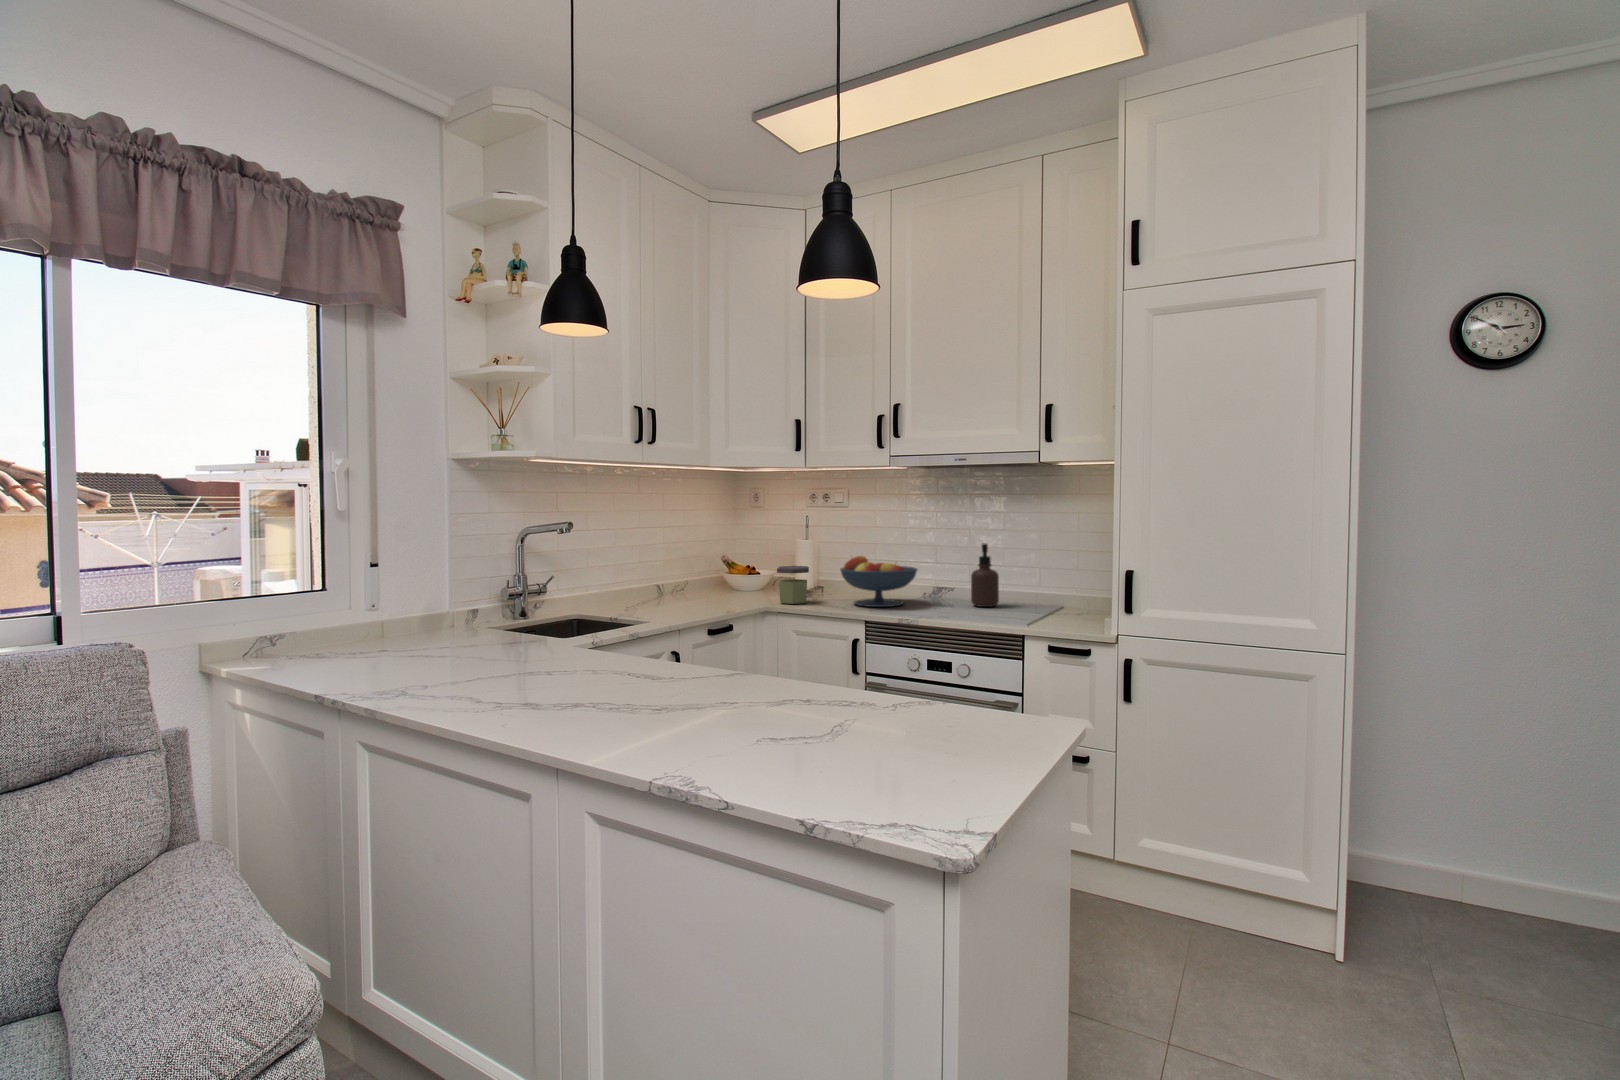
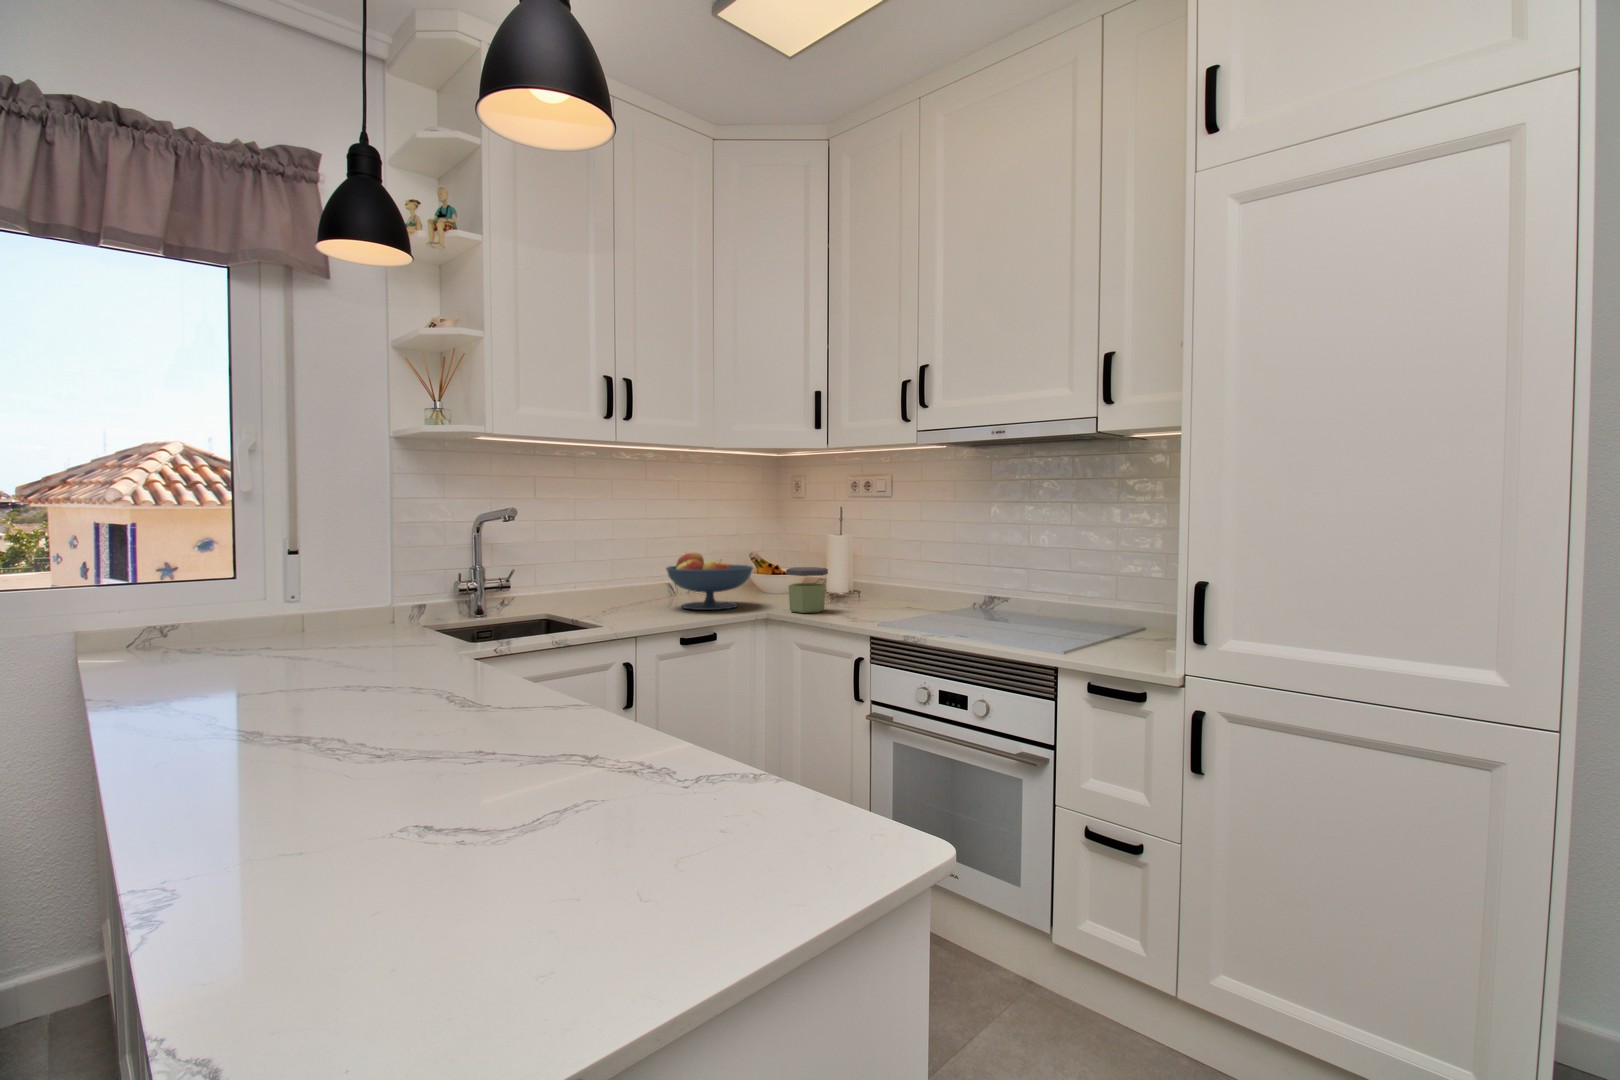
soap dispenser: present [971,543,999,607] -> none [1020,543,1056,626]
fruit bowl: present [840,556,917,607] -> present [666,552,753,610]

